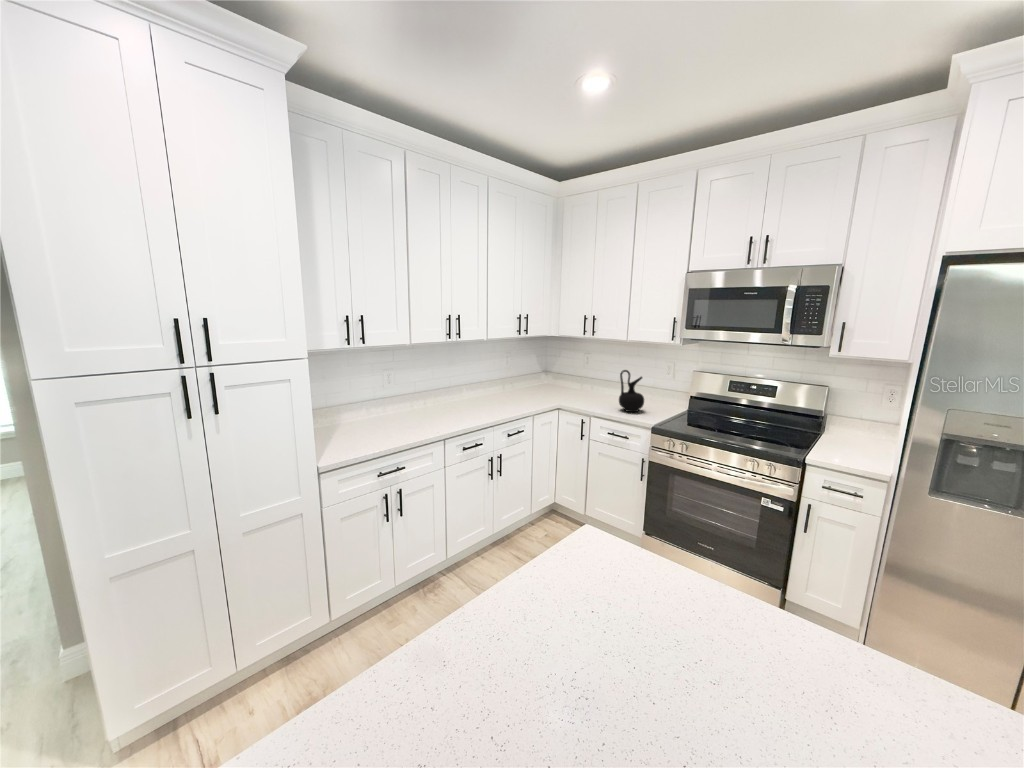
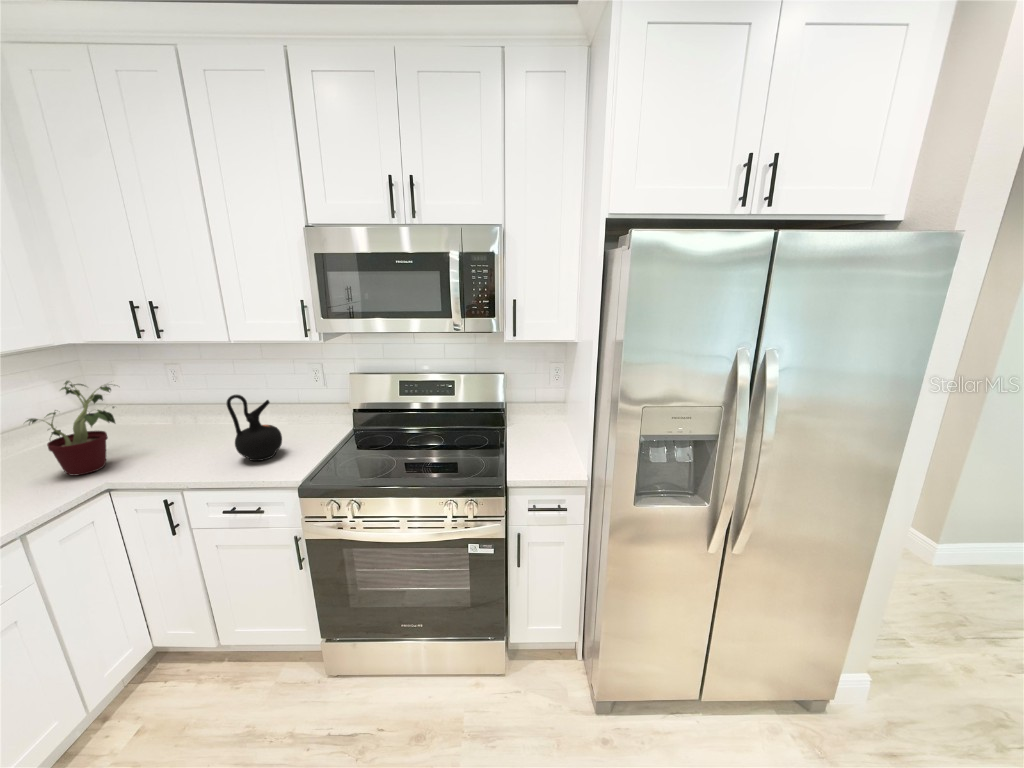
potted plant: none [535,353,571,400] -> present [26,381,115,476]

